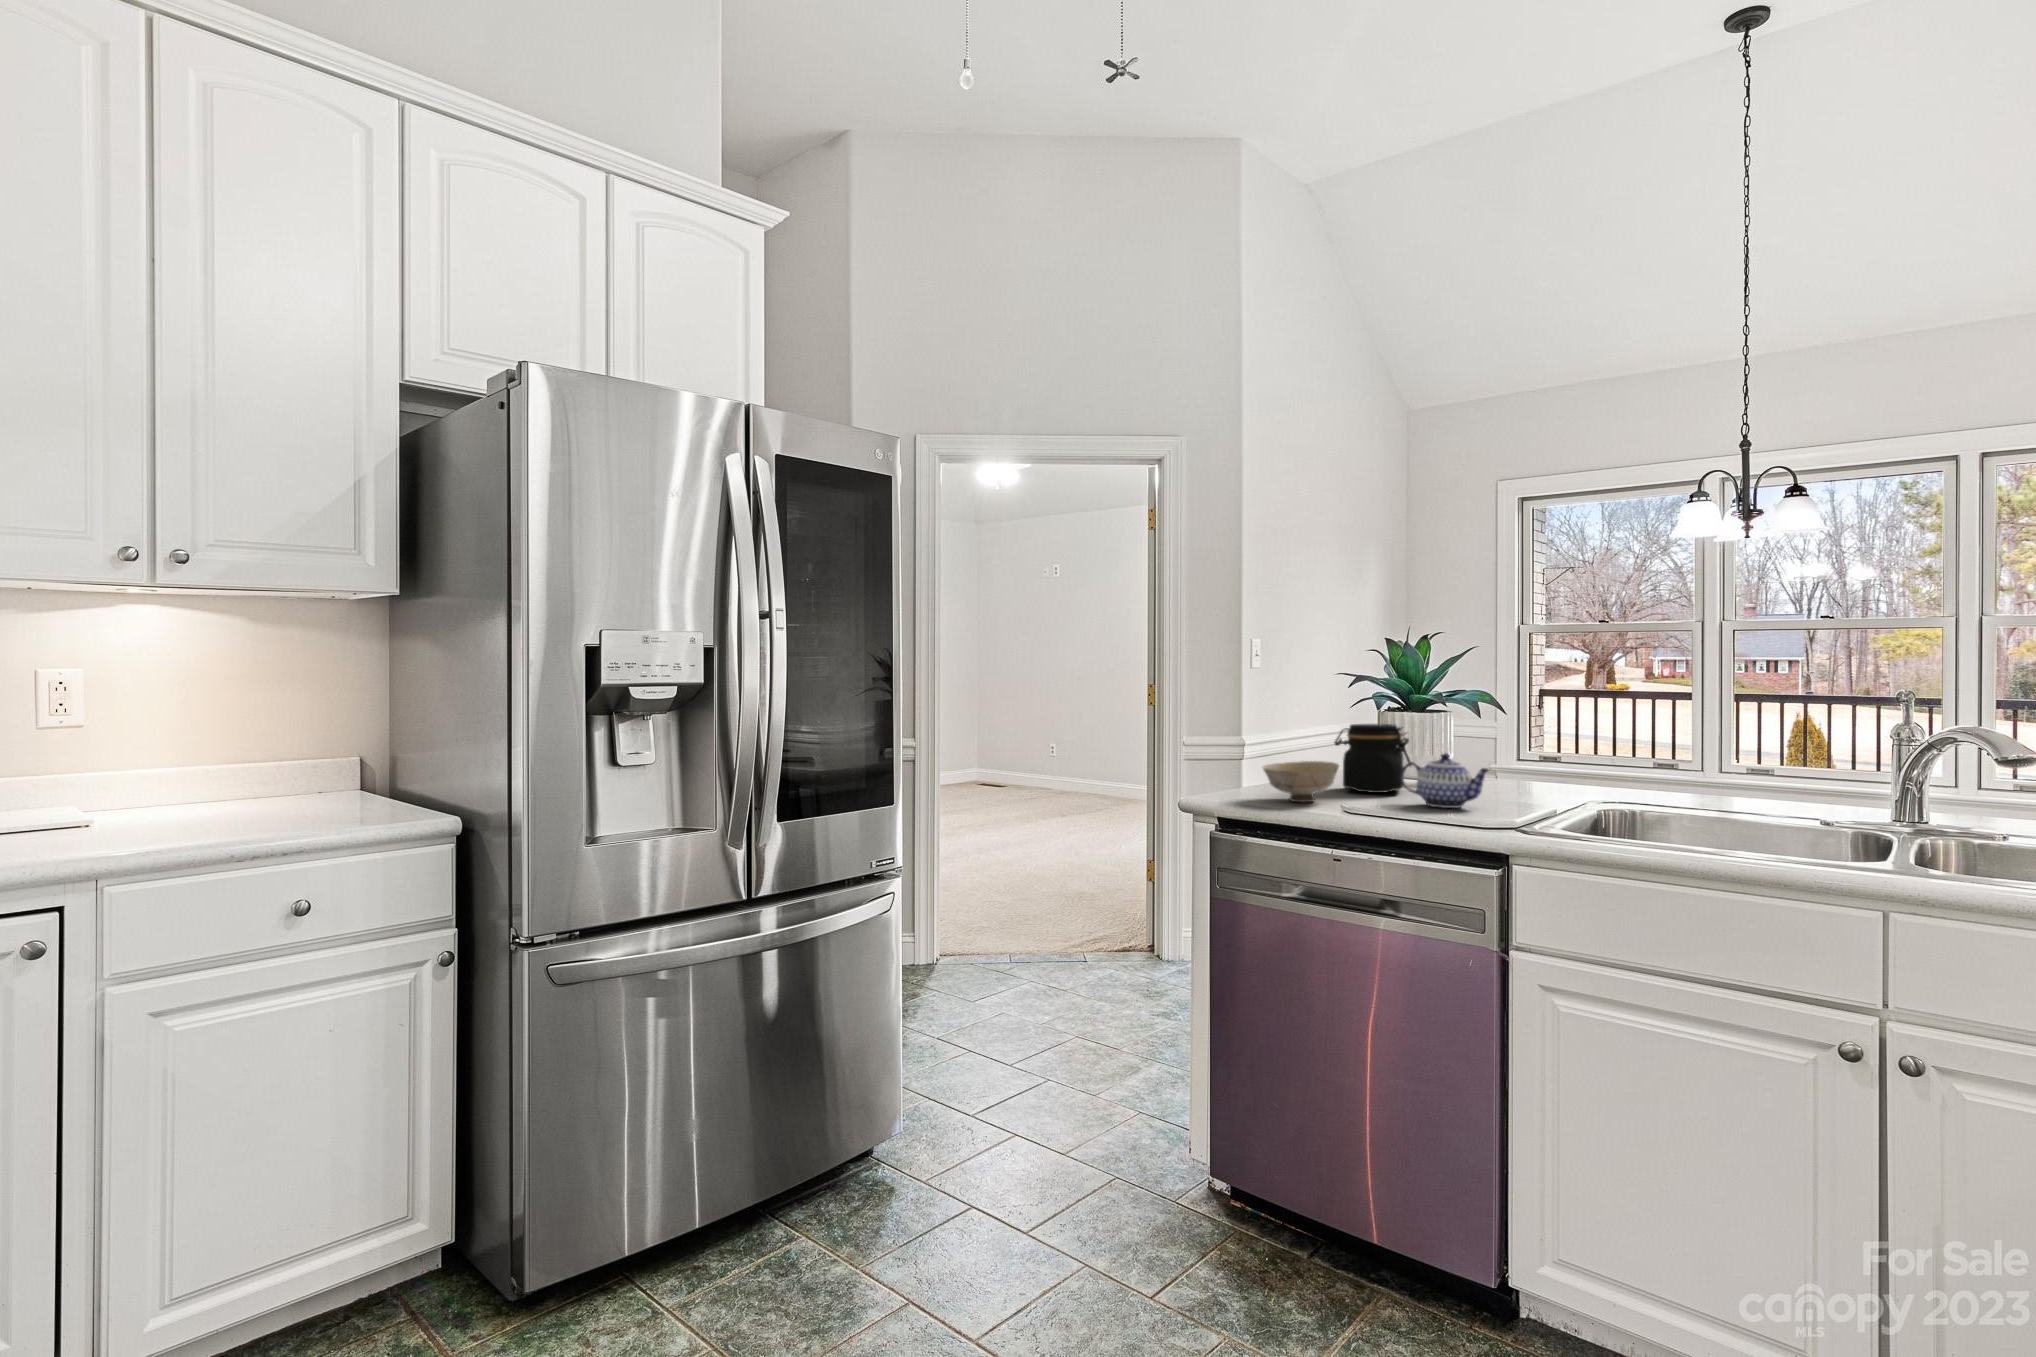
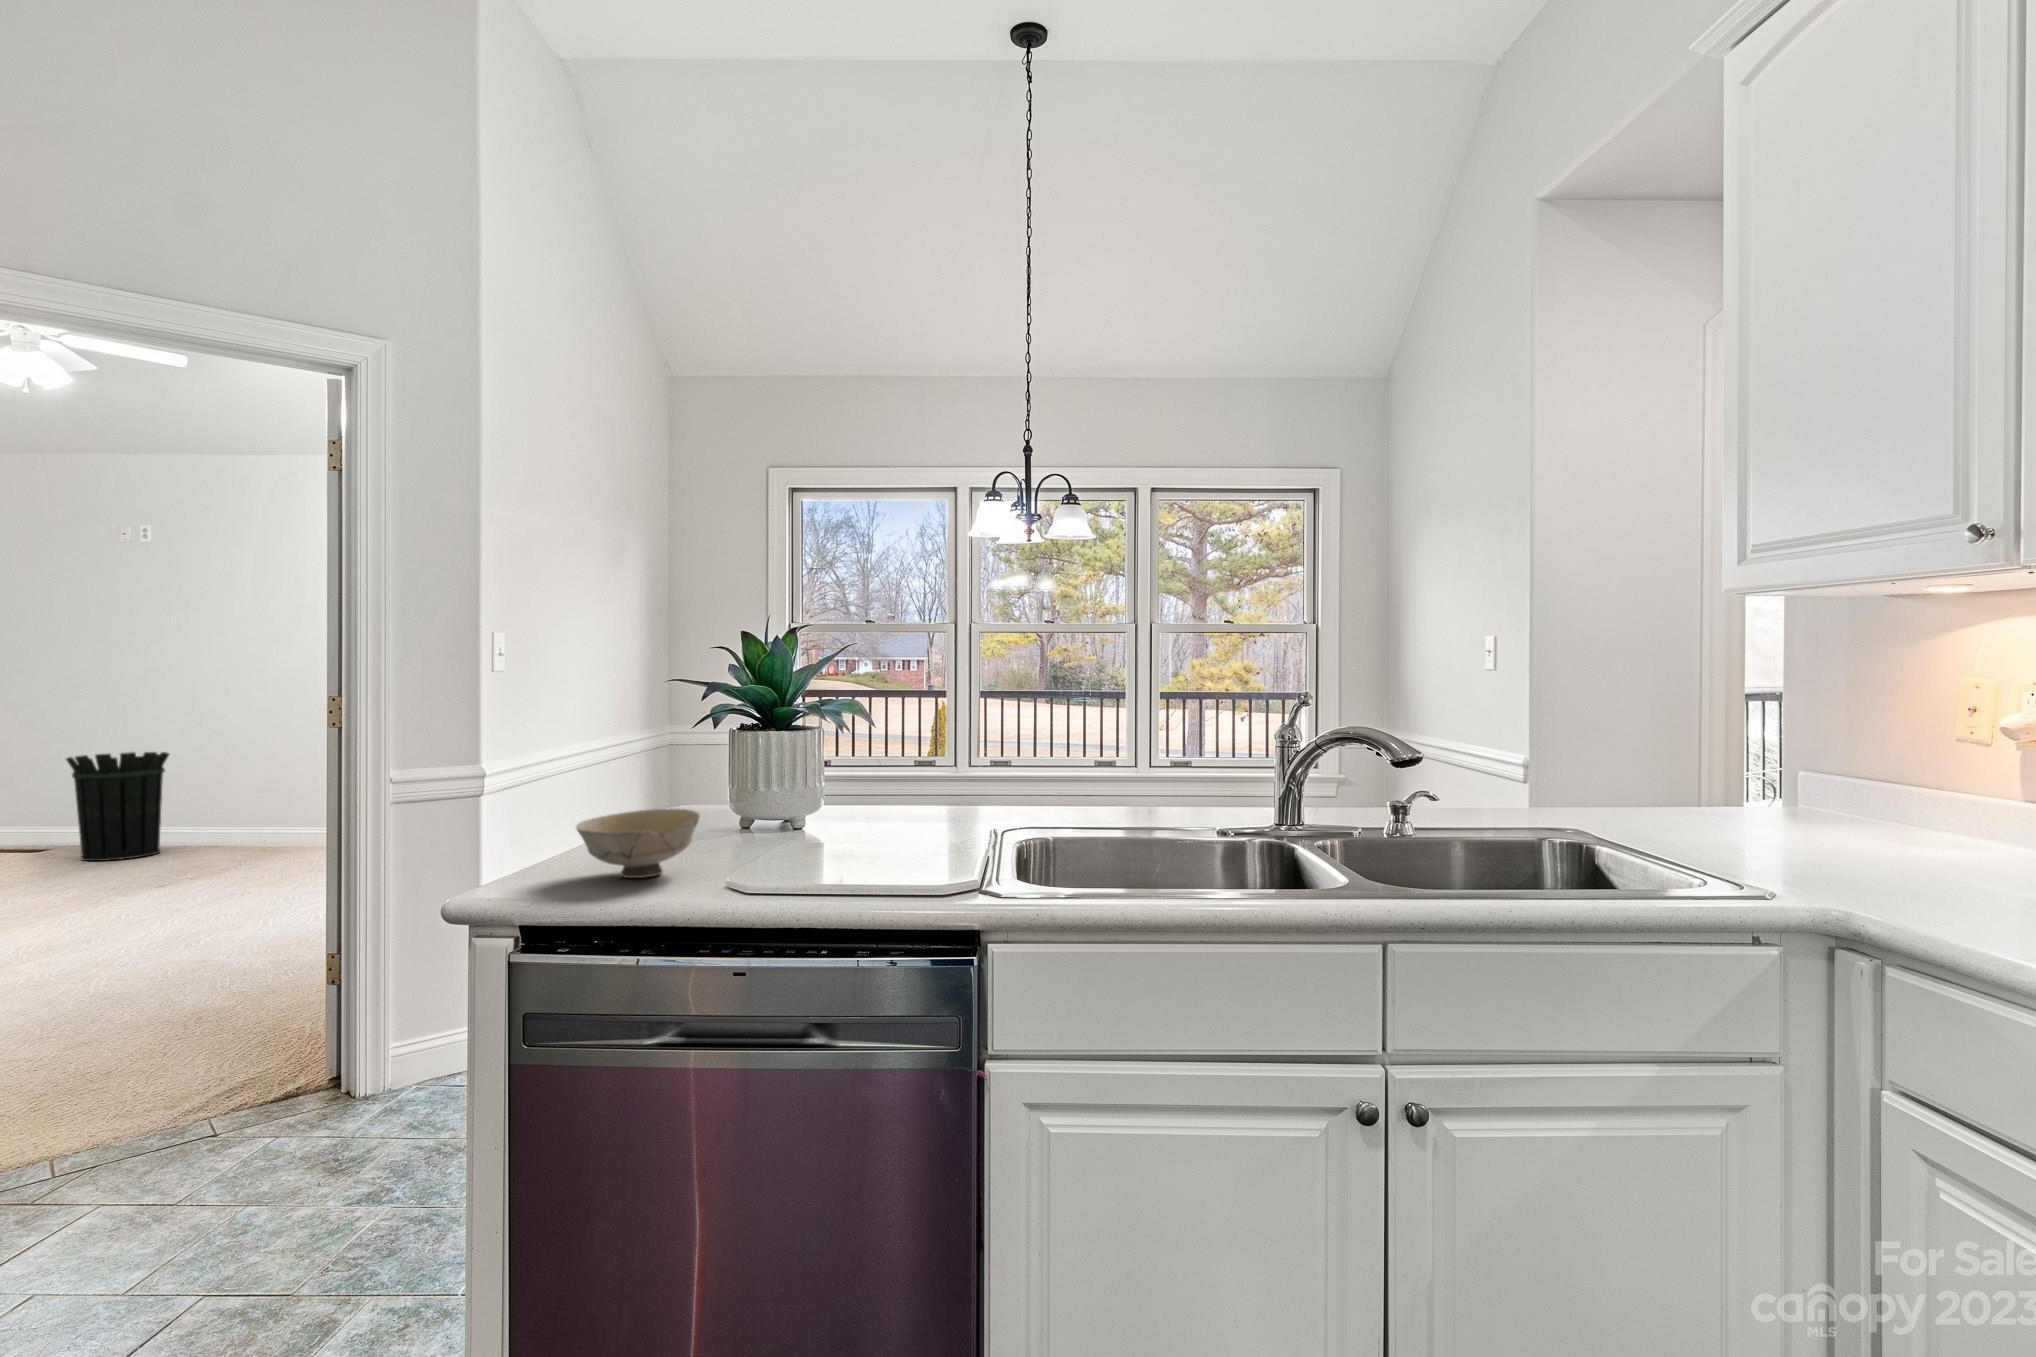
waste bin: none [1007,721,1063,794] -> present [66,752,169,861]
jar: present [1335,724,1411,793] -> none [674,745,784,847]
teapot: present [1400,753,1489,808] -> none [784,784,907,862]

